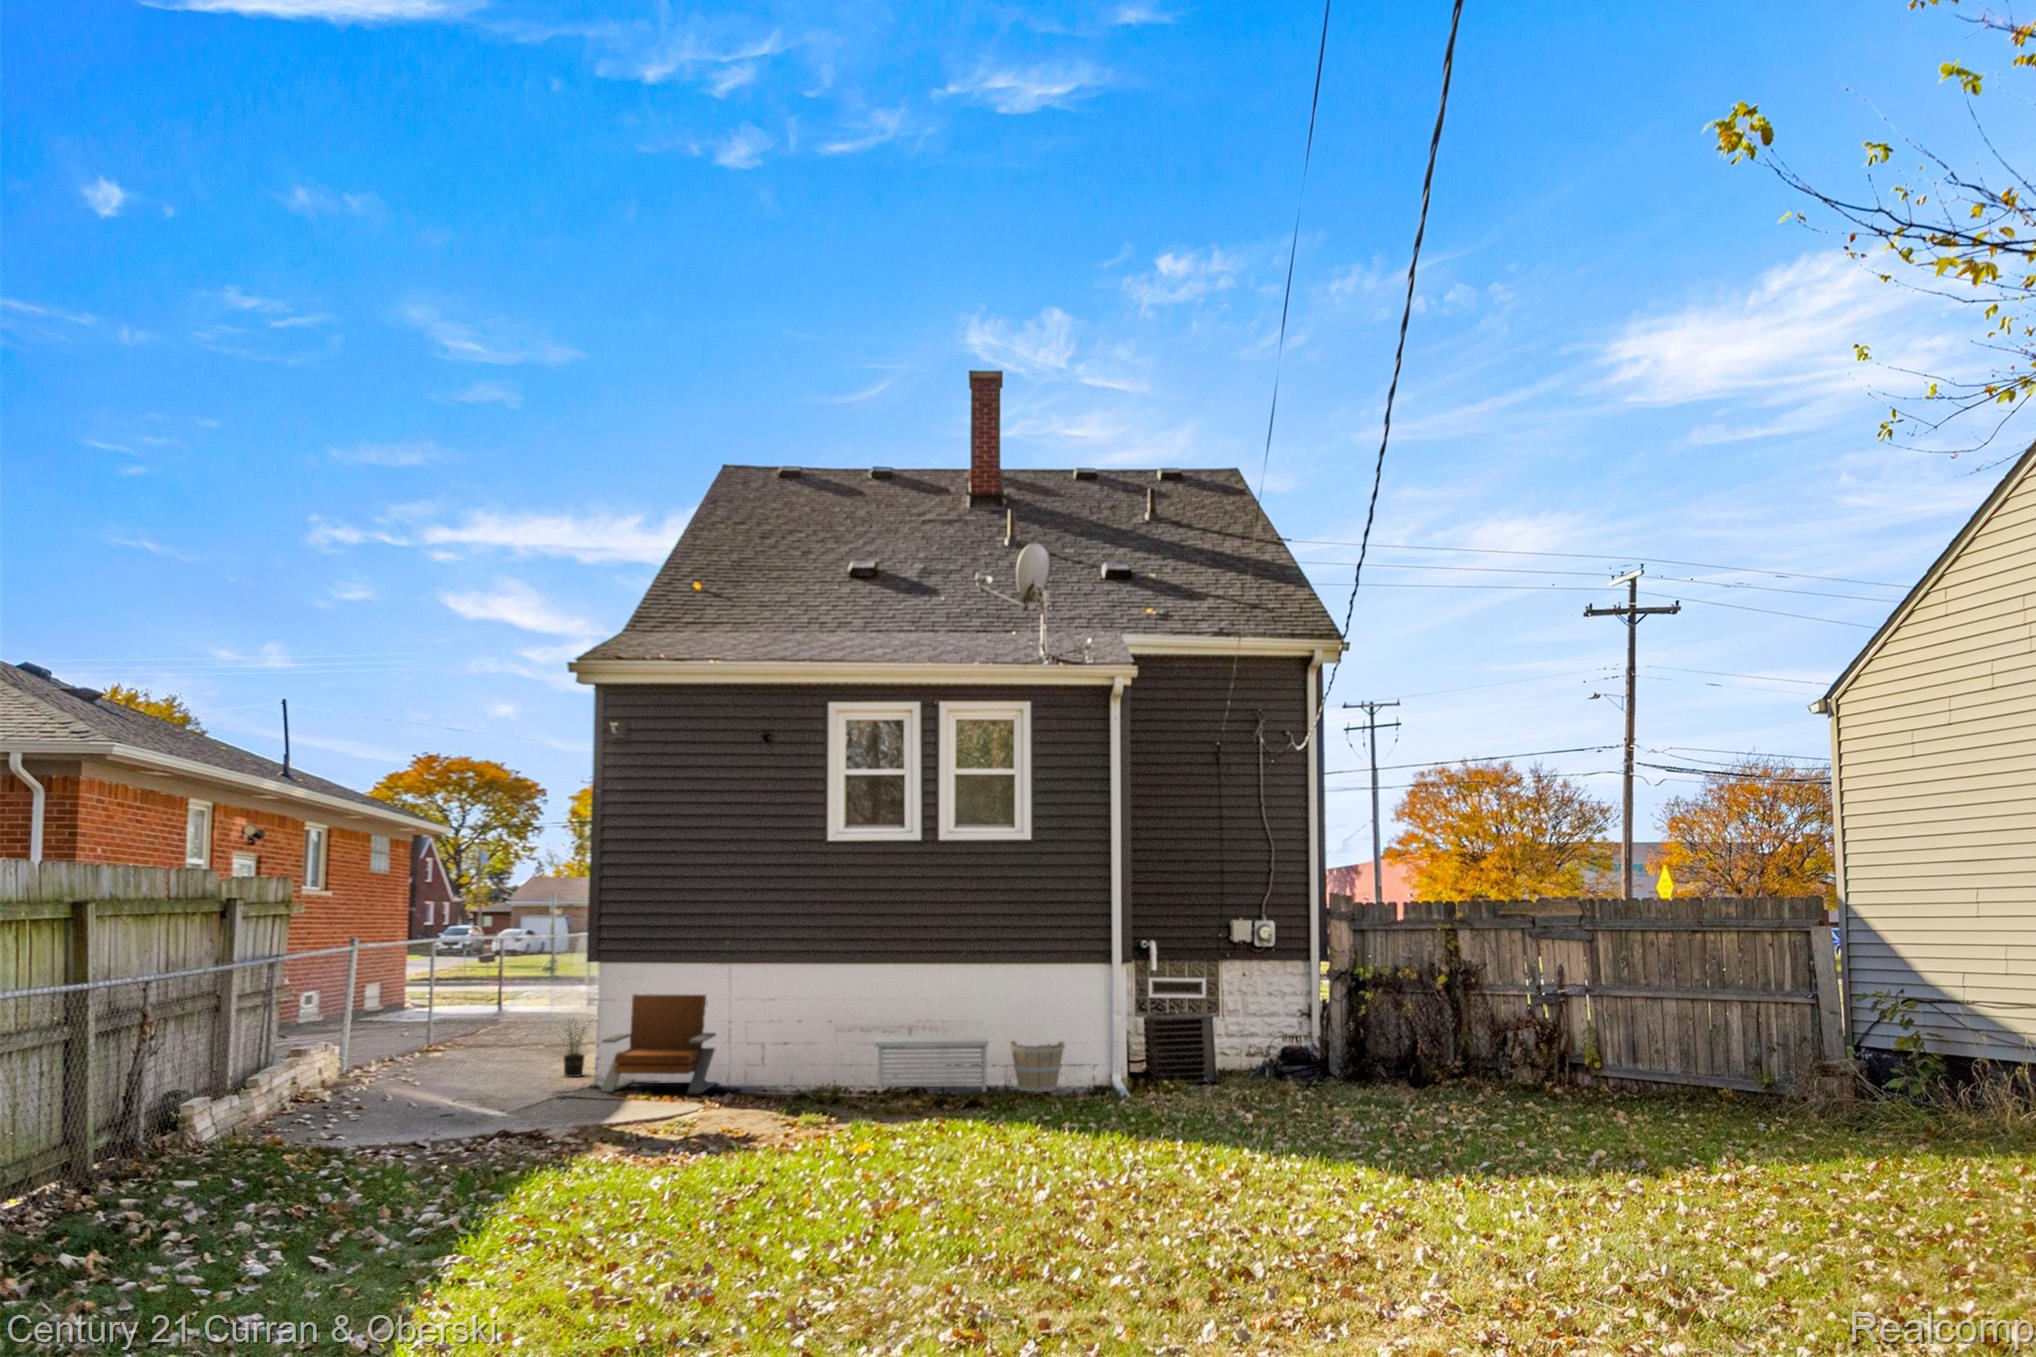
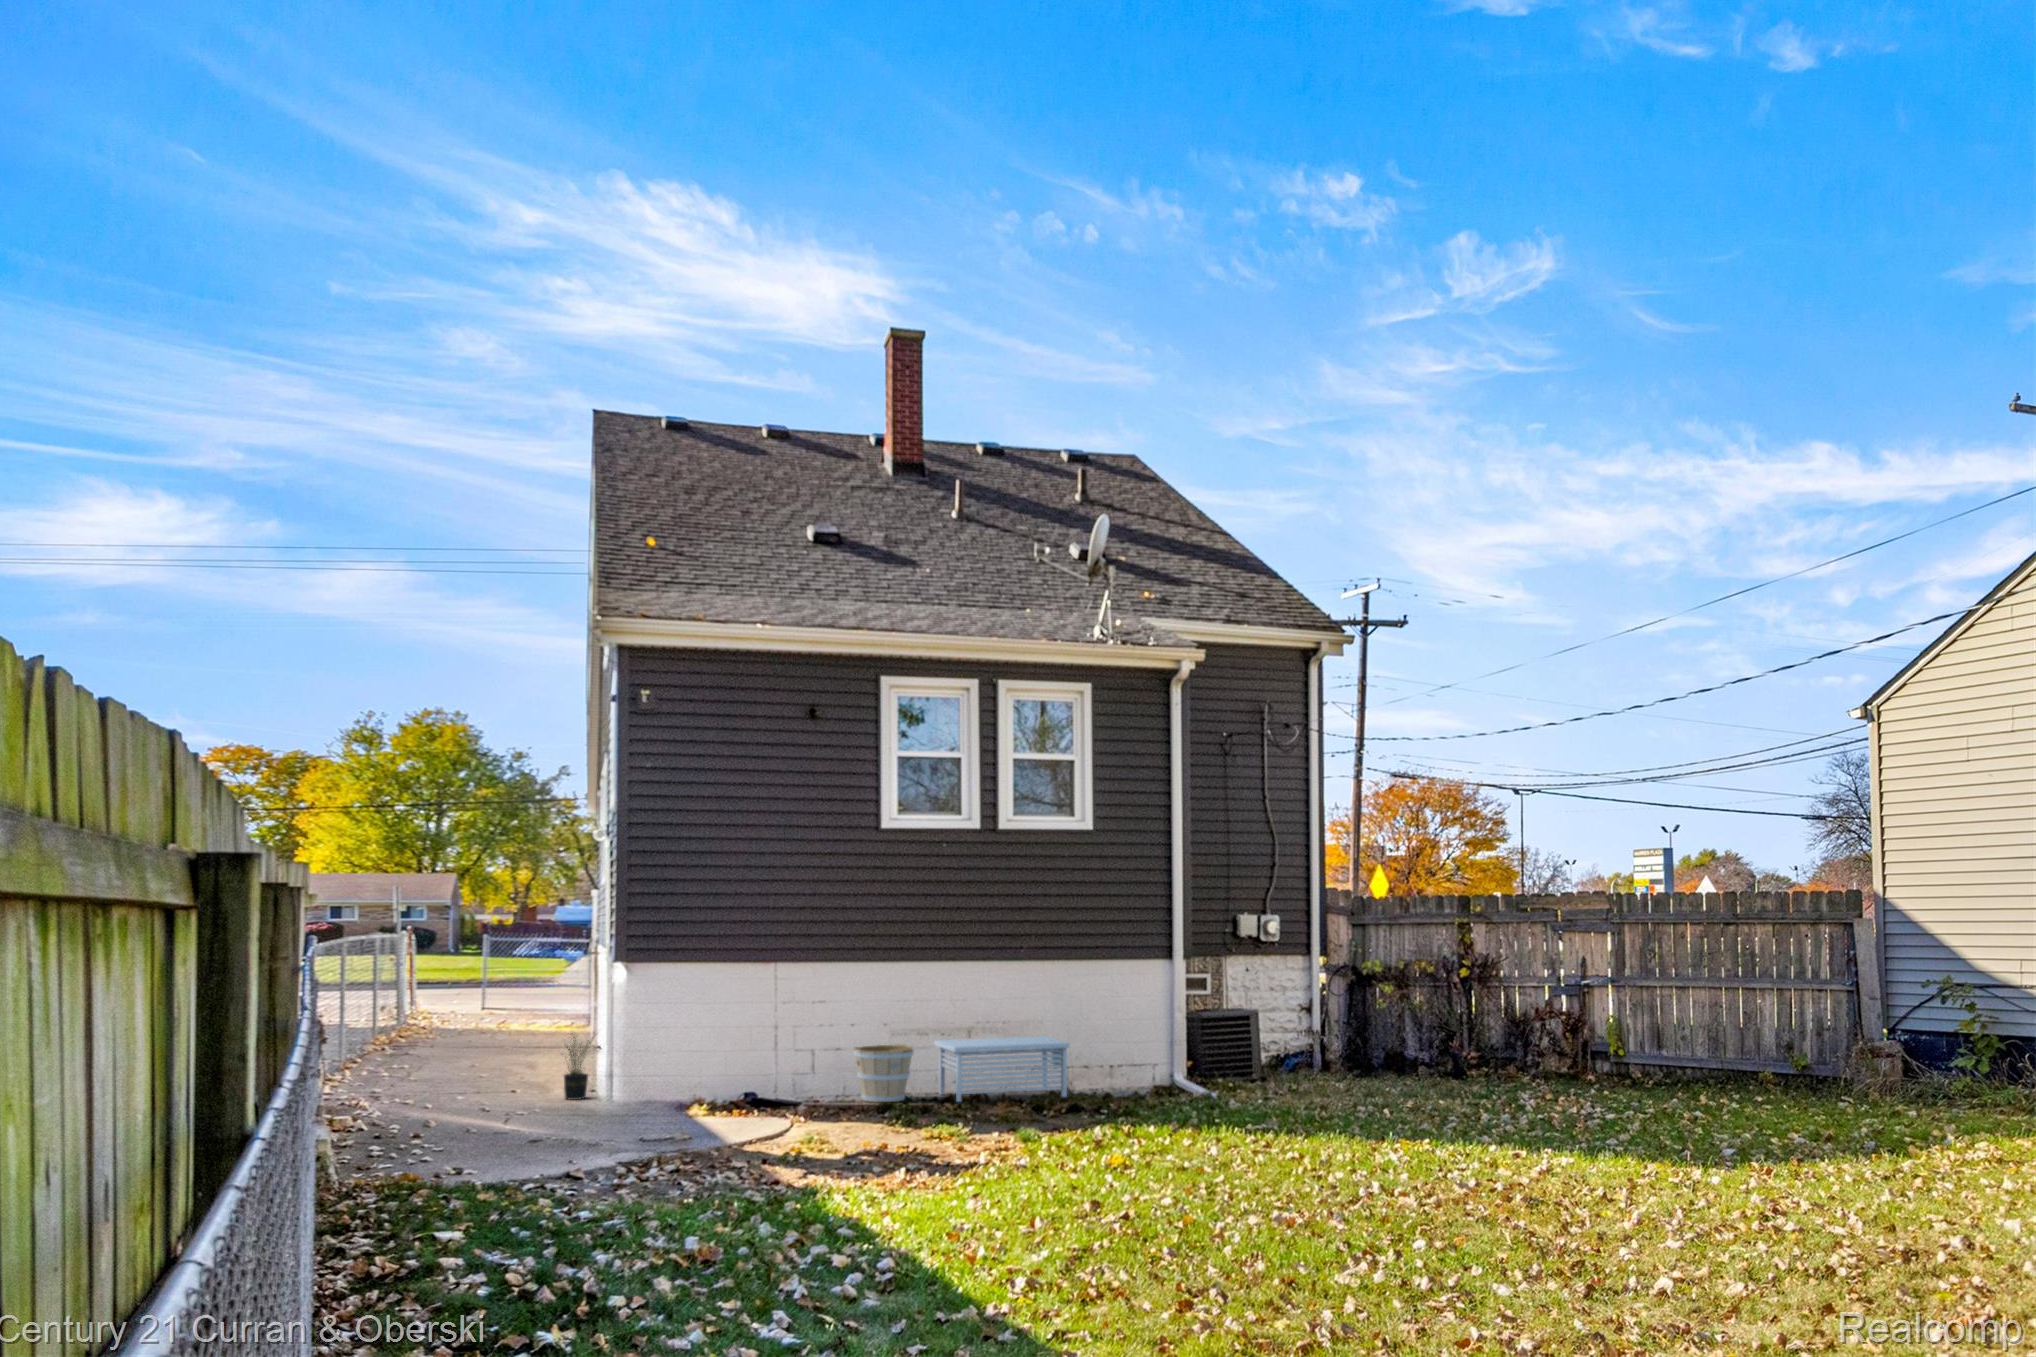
lounge chair: present [601,994,716,1094] -> none [653,1000,775,1116]
wooden bucket: present [1010,1041,1065,1092] -> present [854,1044,914,1102]

